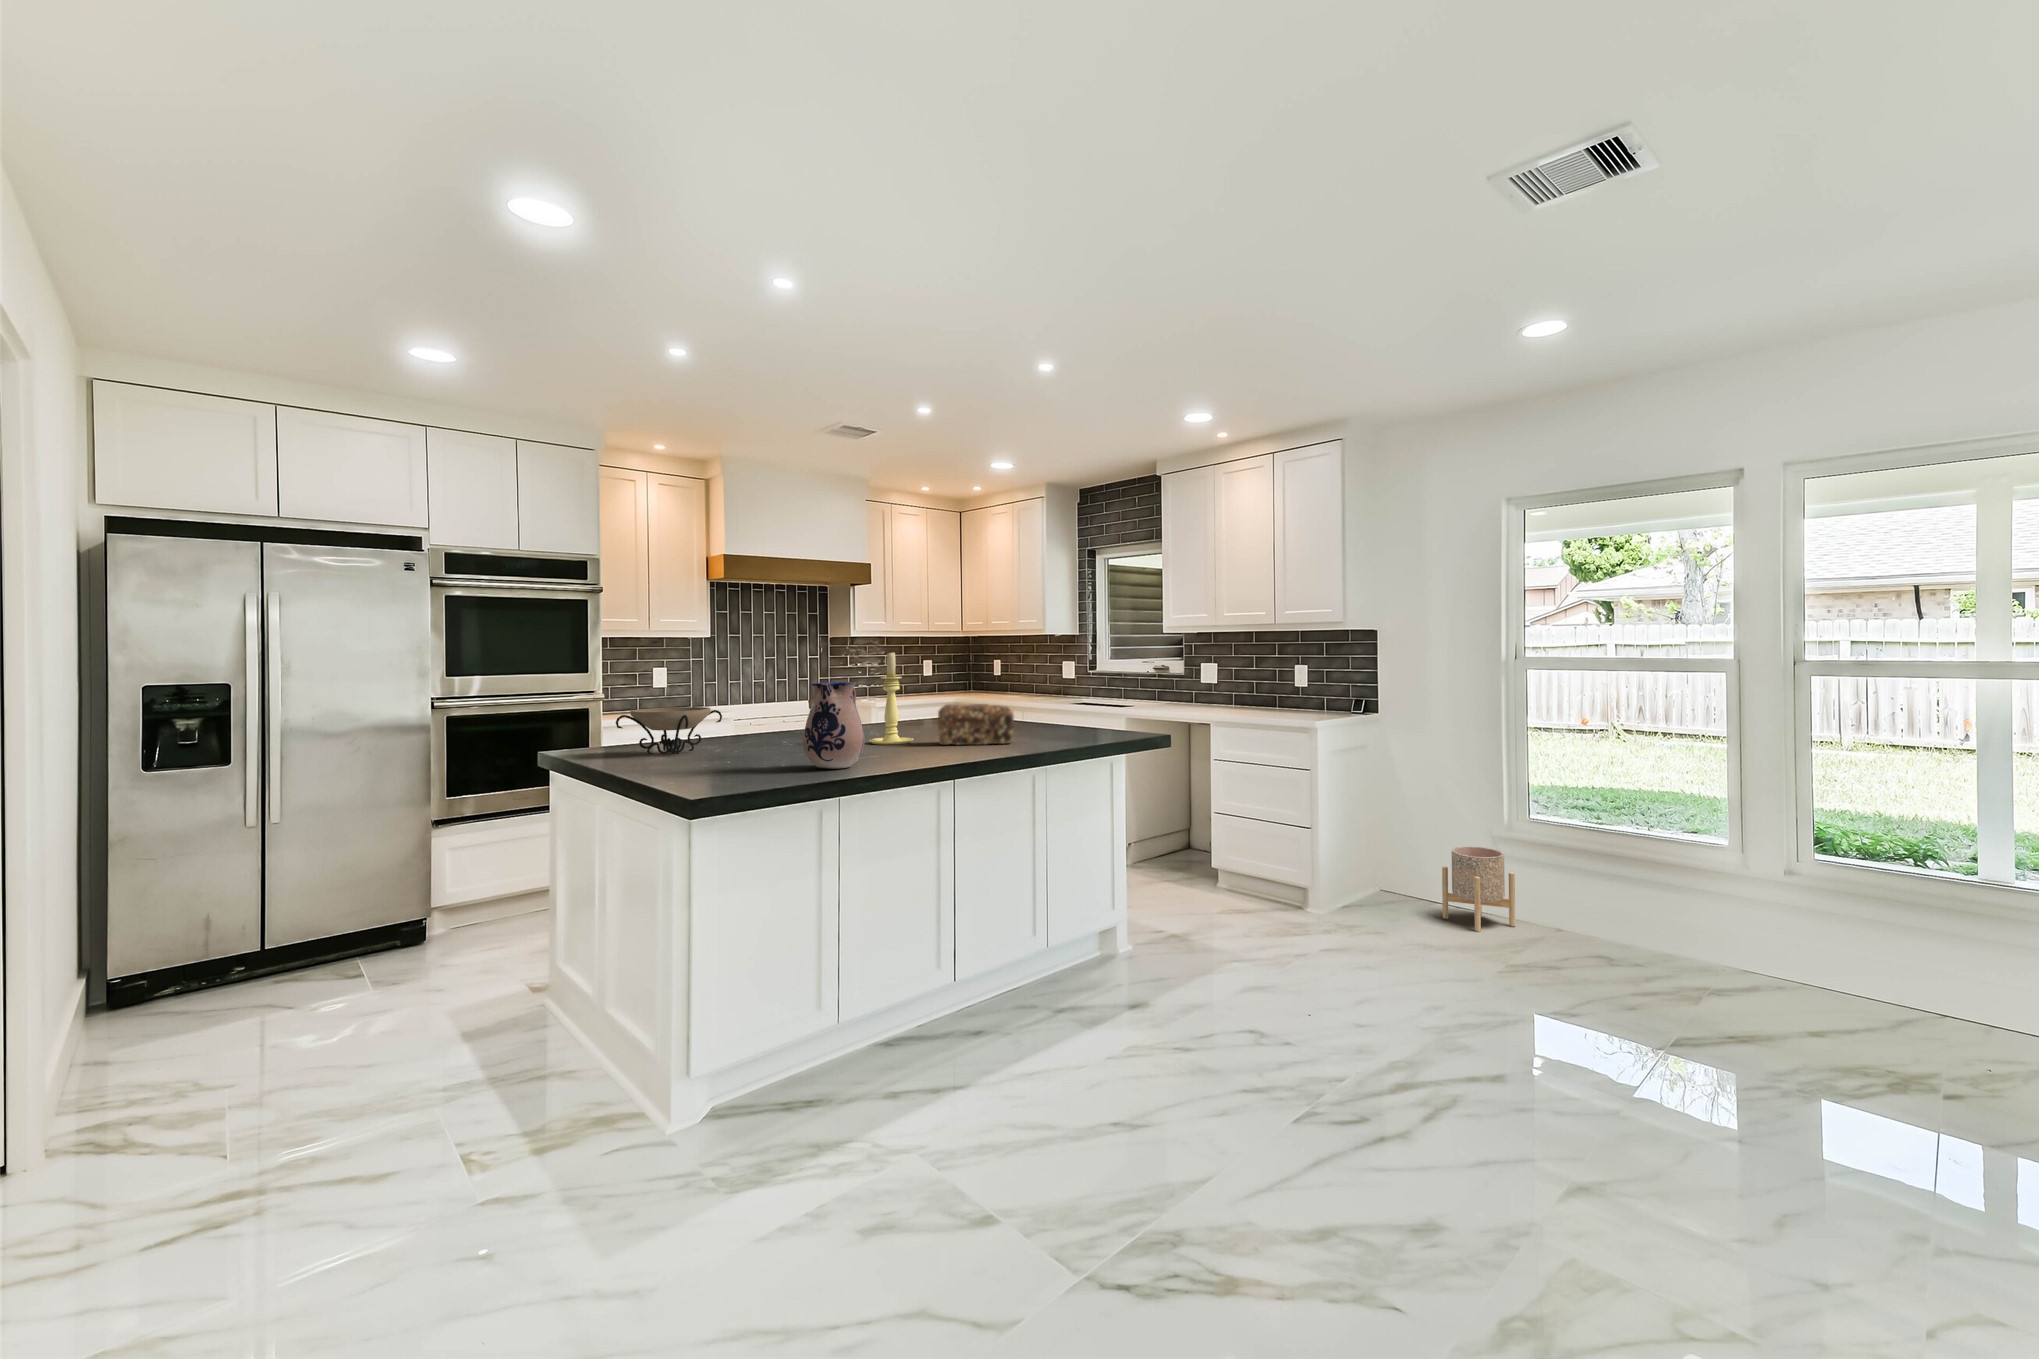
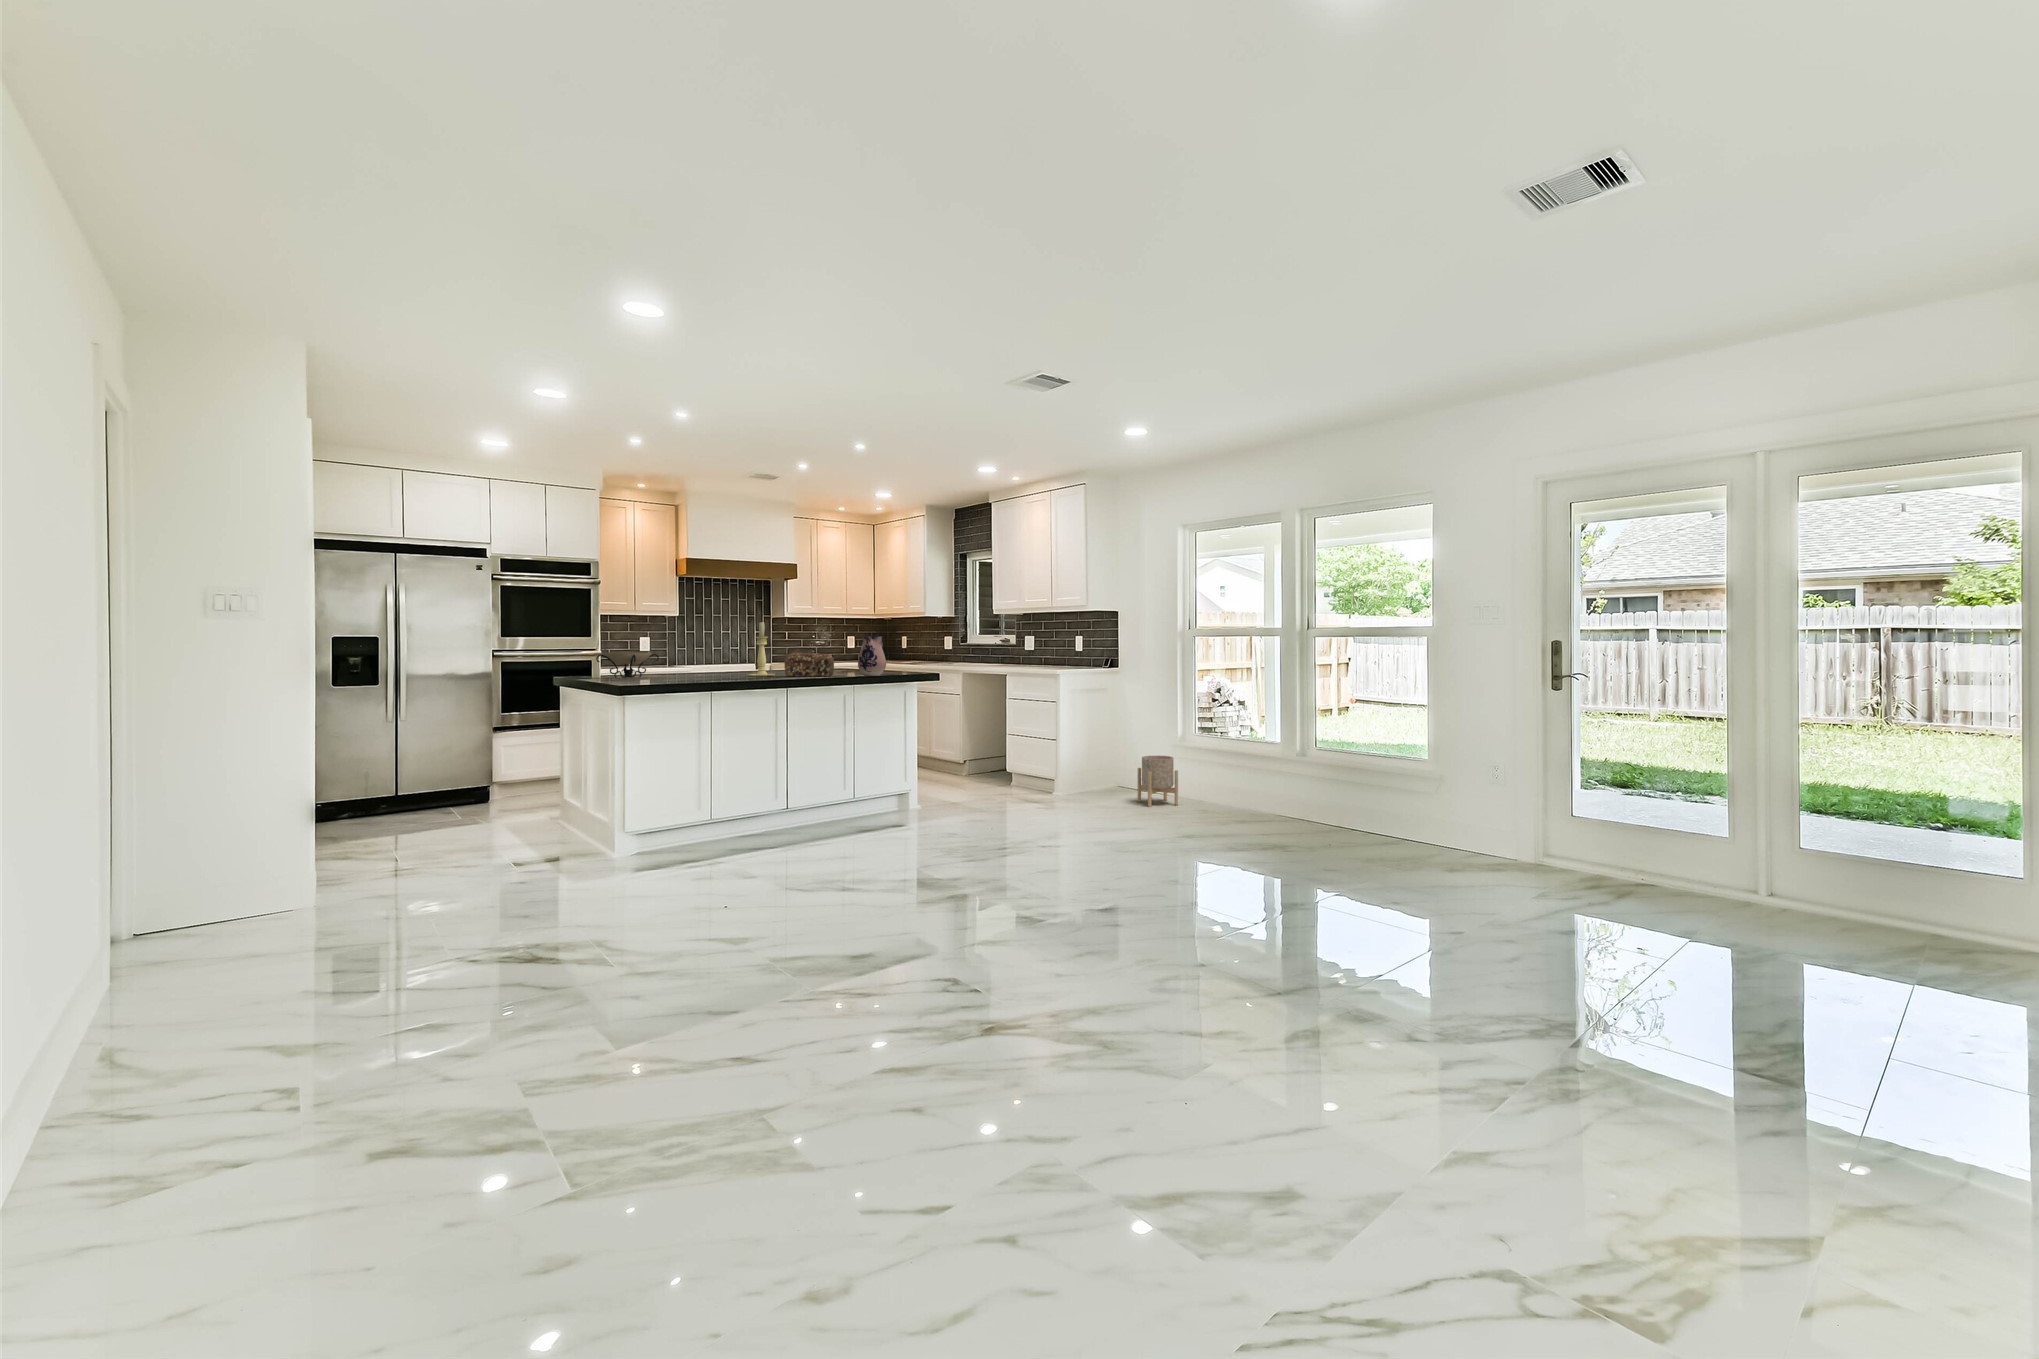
ceramic pitcher: present [803,682,865,769] -> present [858,636,886,676]

